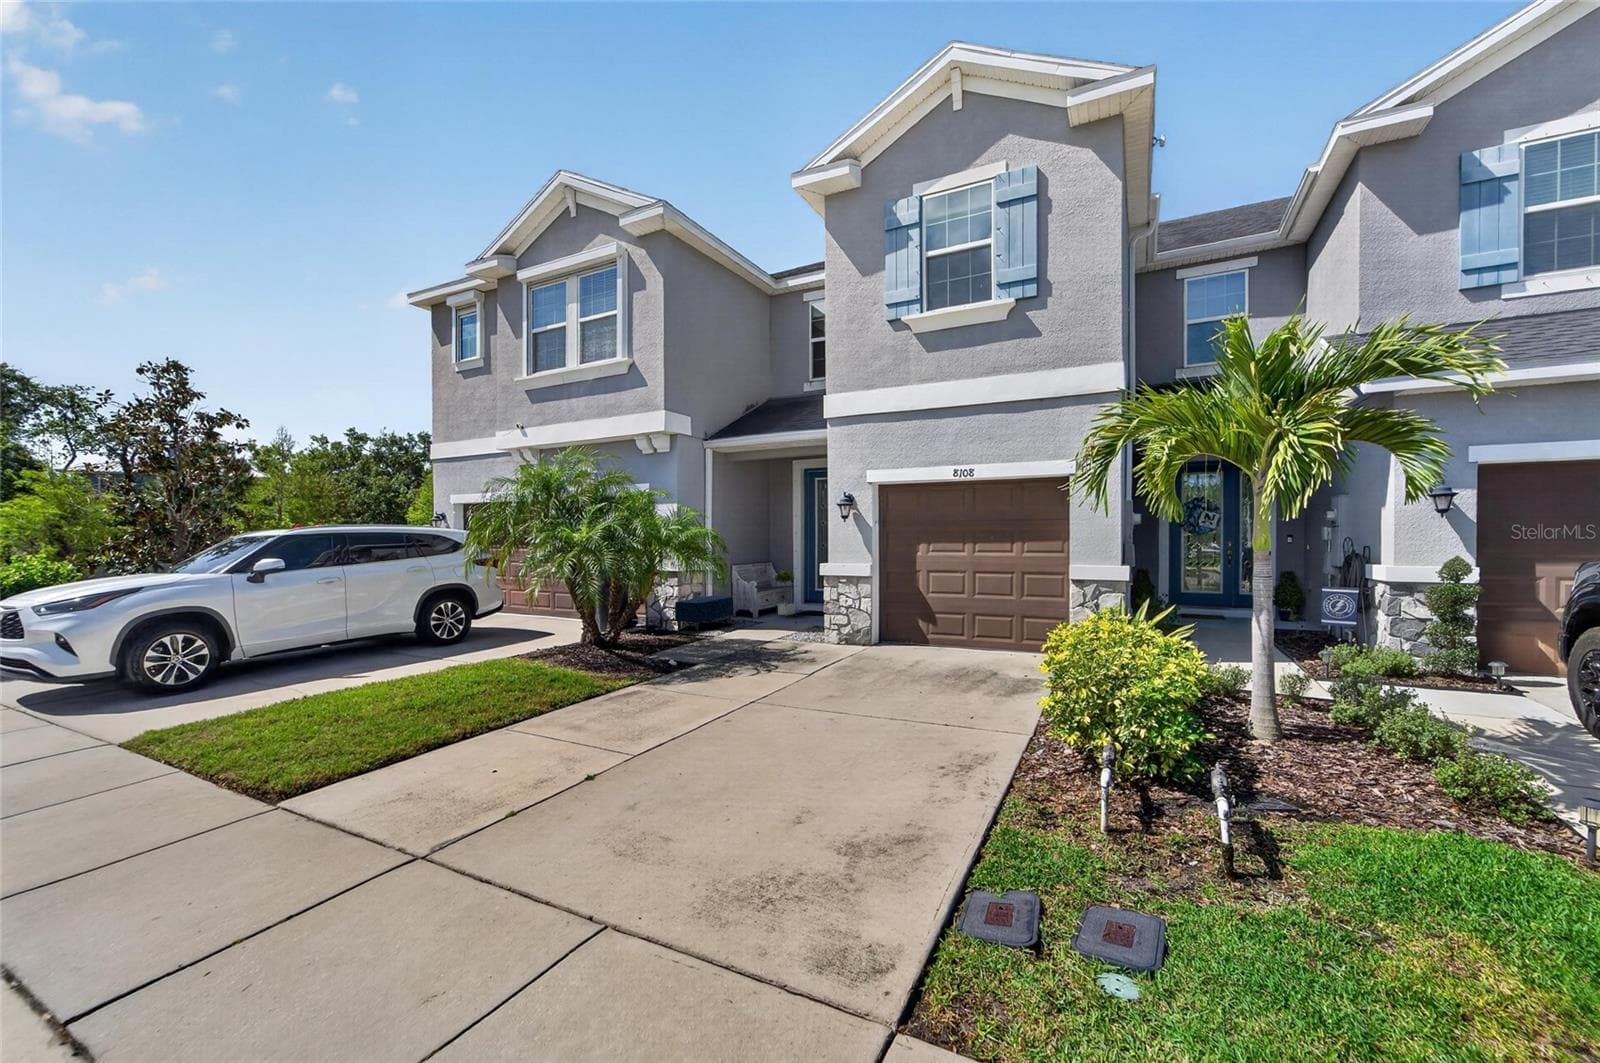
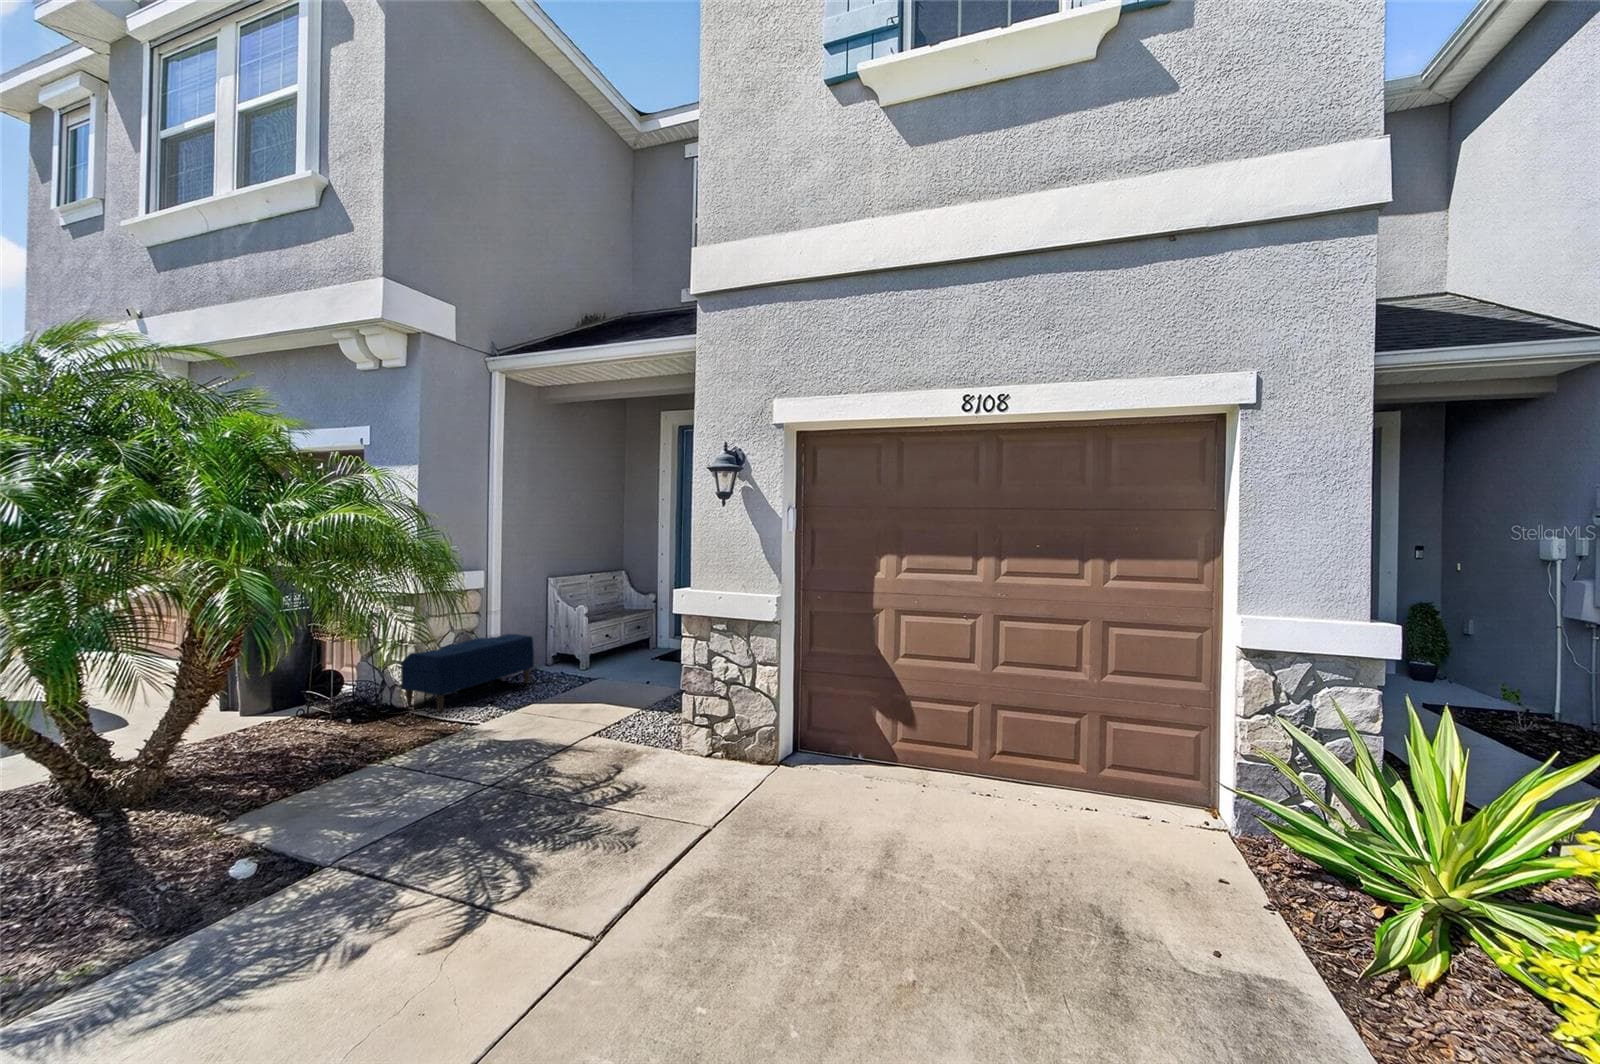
potted tree: present [775,571,795,615] -> none [620,586,654,660]

